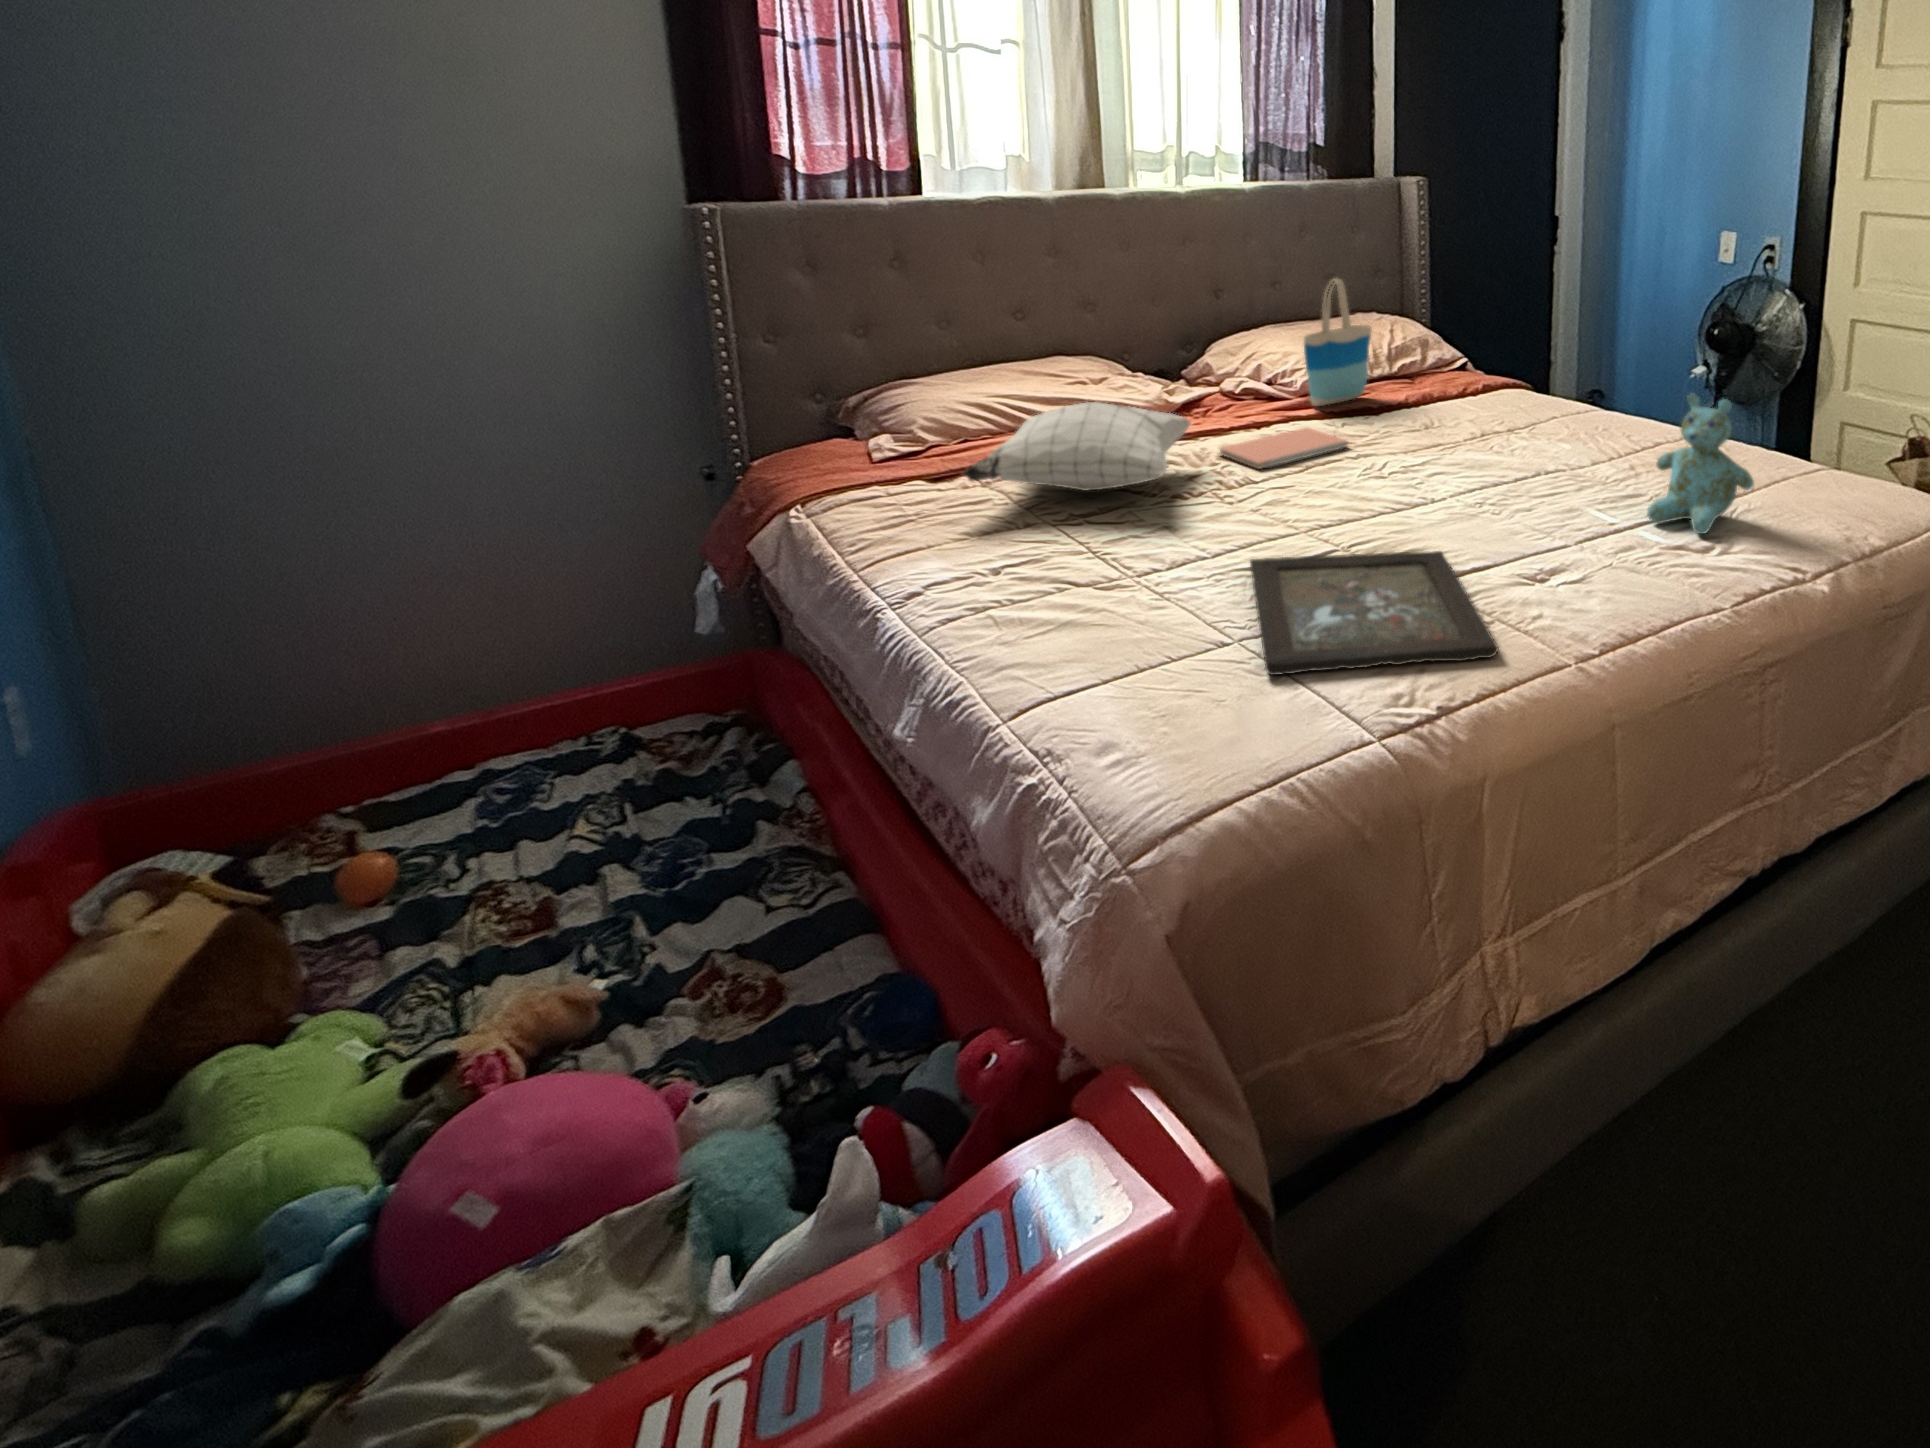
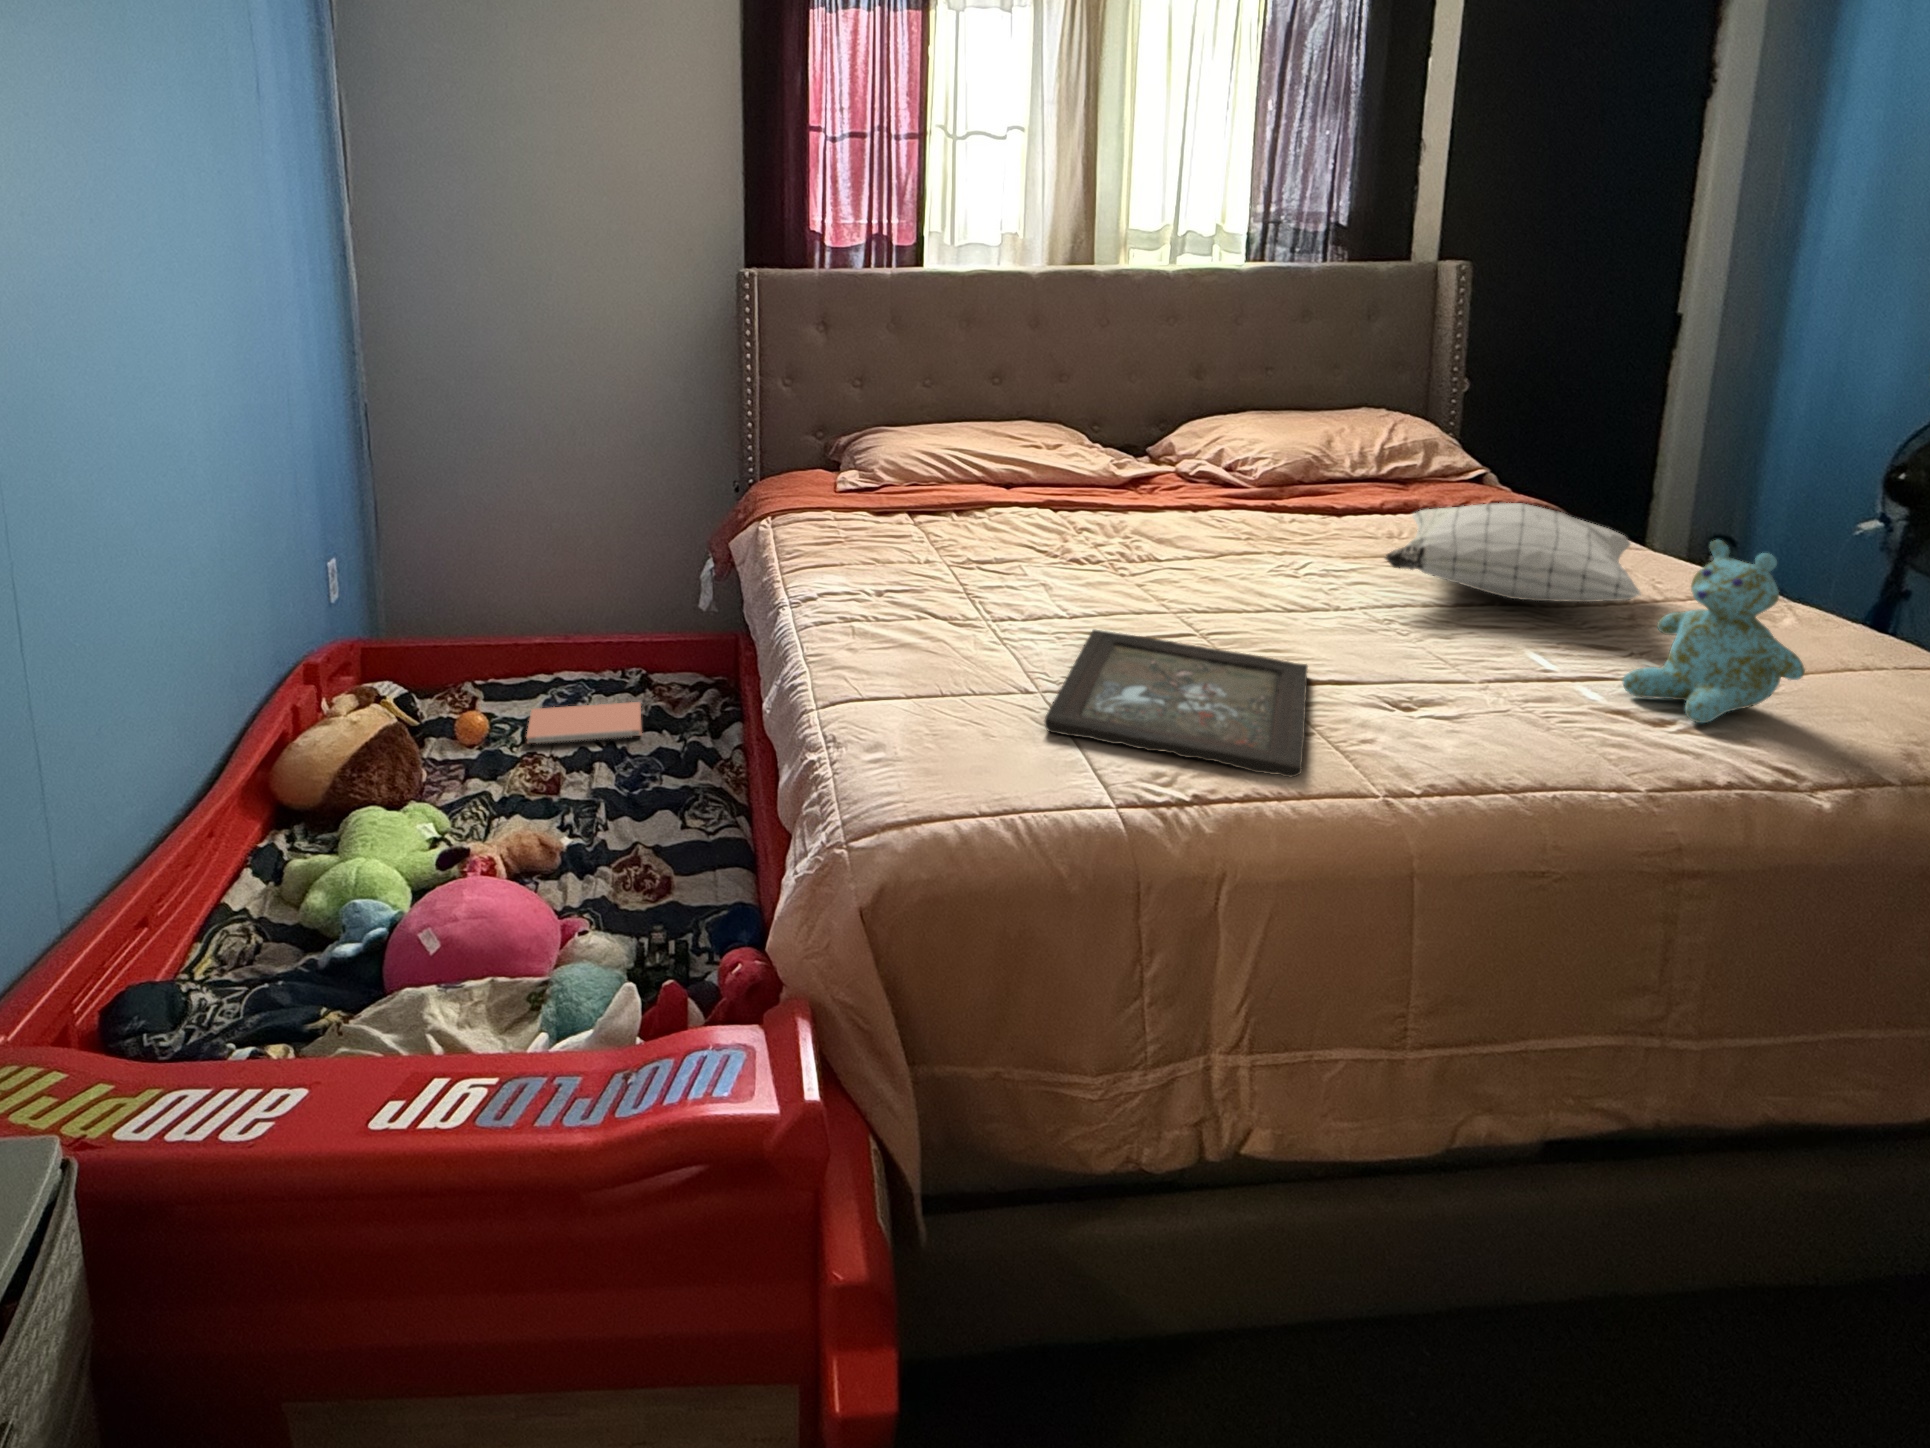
tote bag: present [1303,279,1372,406] -> none [1261,369,1354,505]
pillow: present [963,402,1193,490] -> present [1385,503,1641,602]
notebook: present [1220,428,1348,469] -> present [526,702,642,743]

